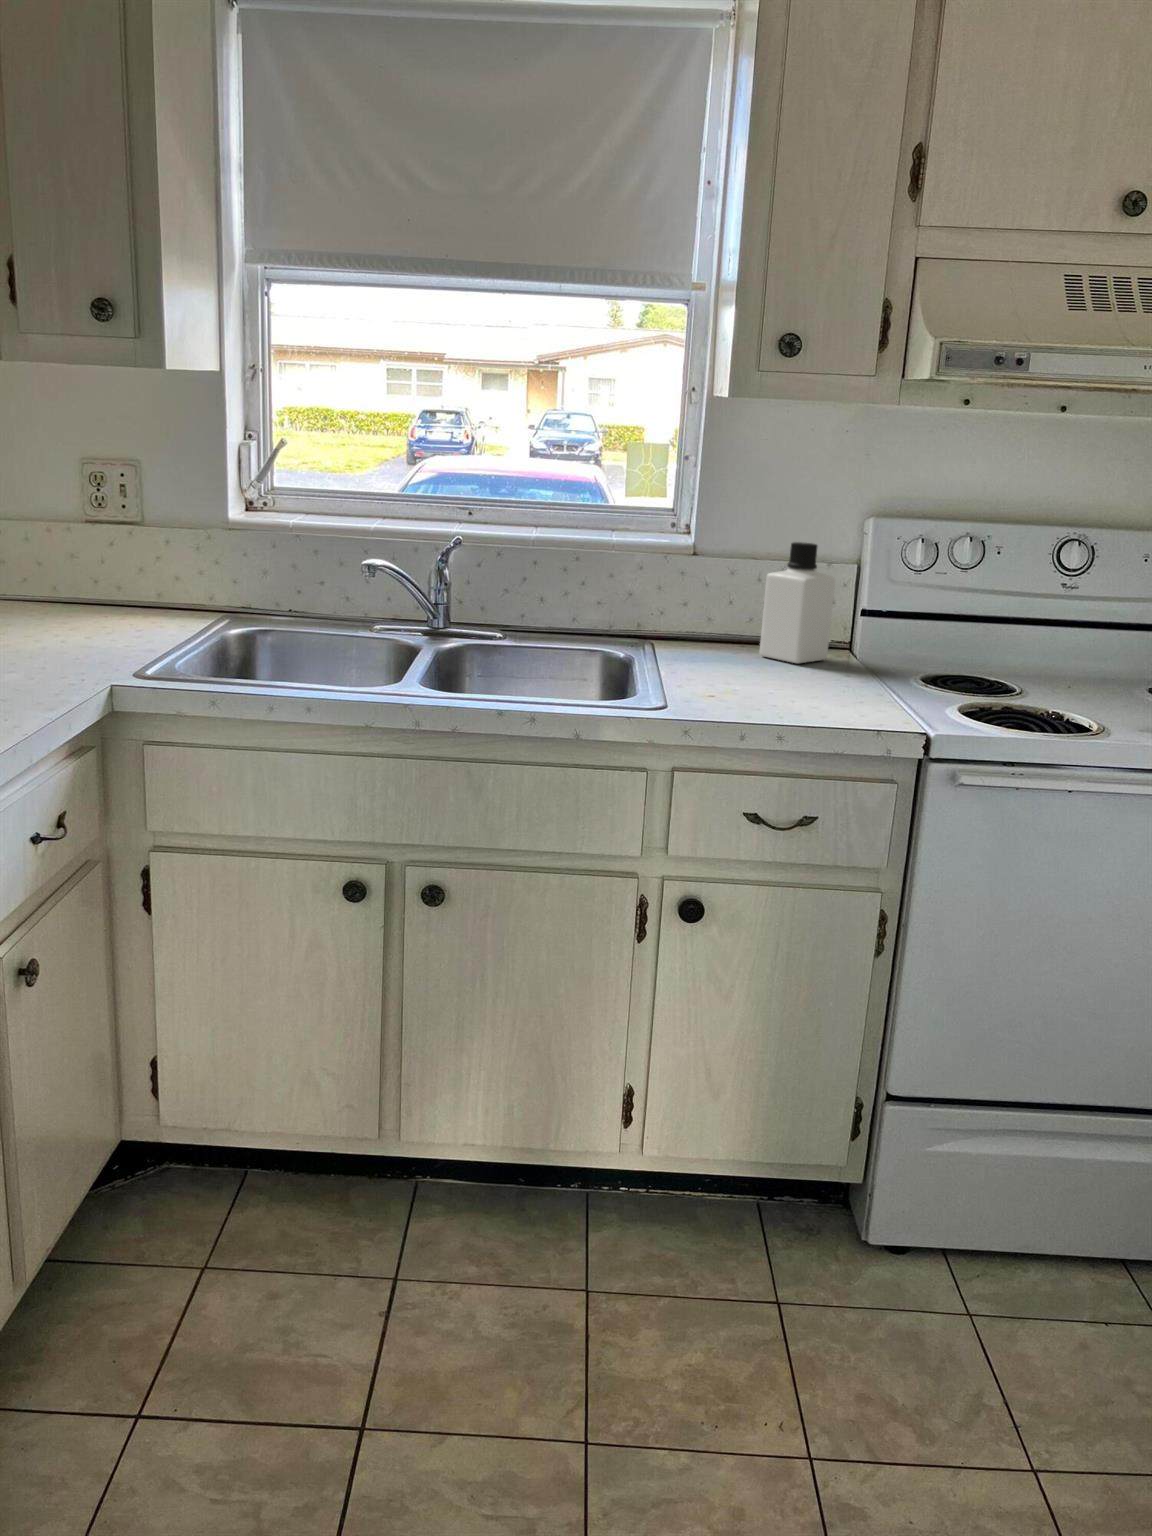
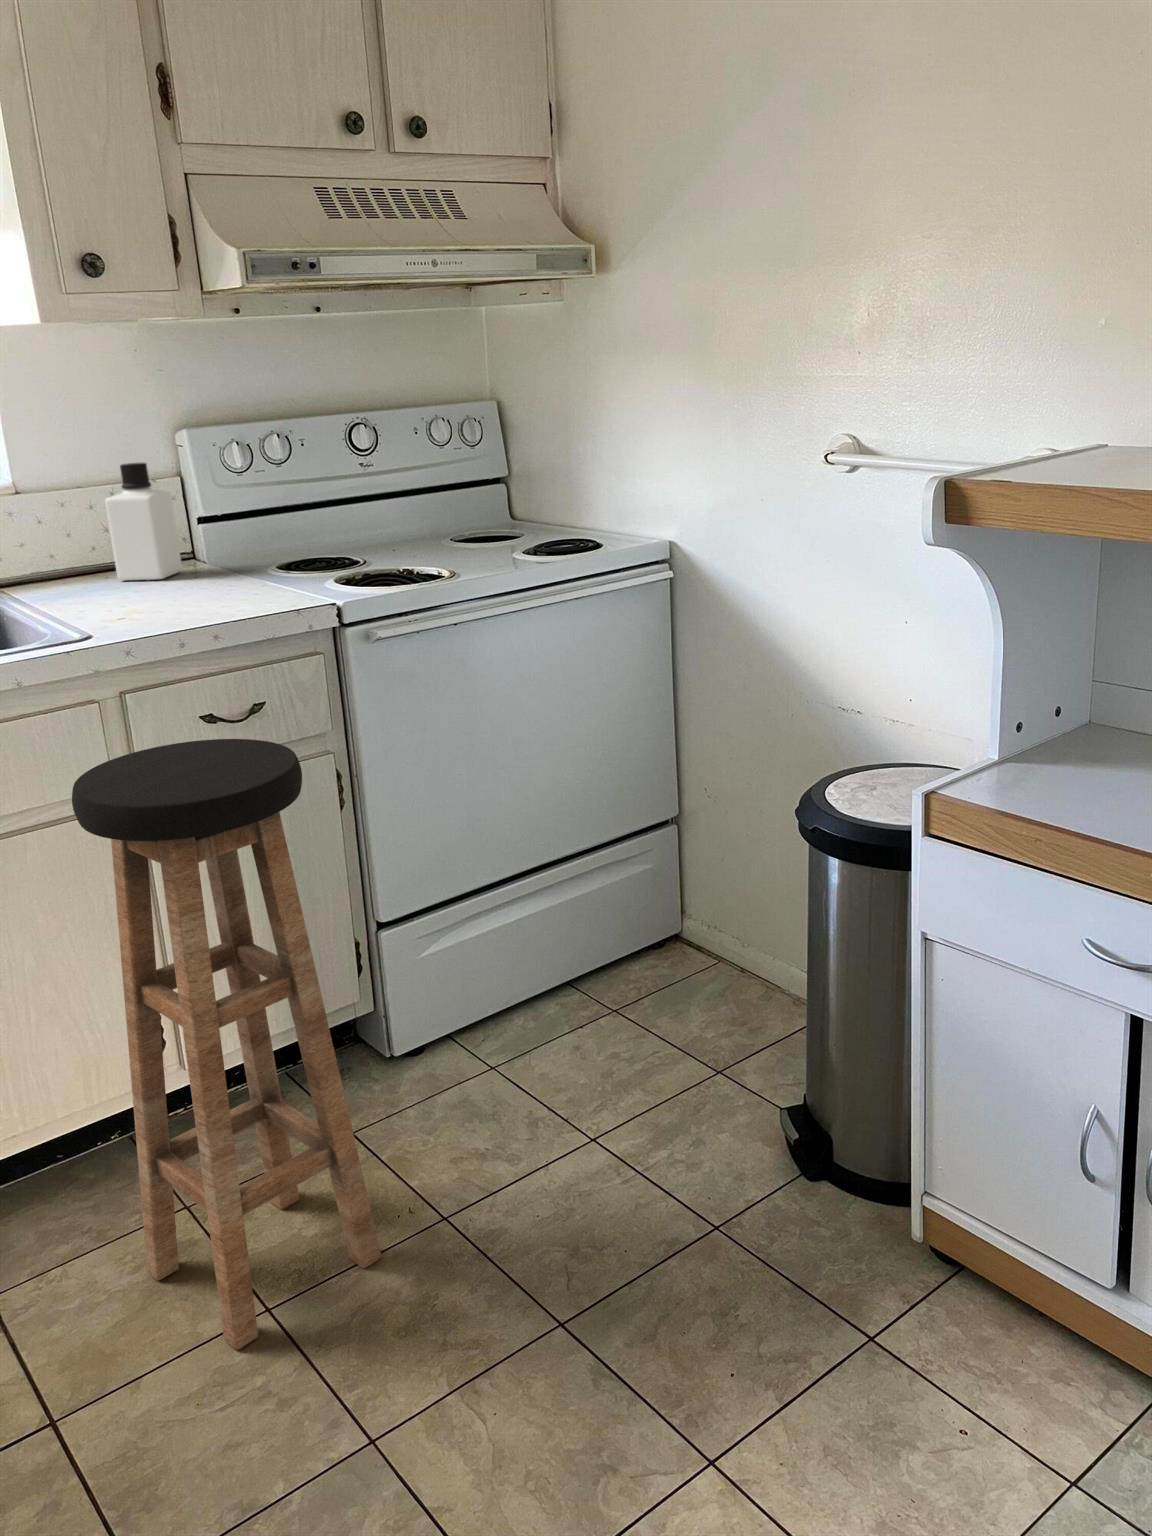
bar stool: none [514,834,767,1469] -> present [72,739,382,1350]

